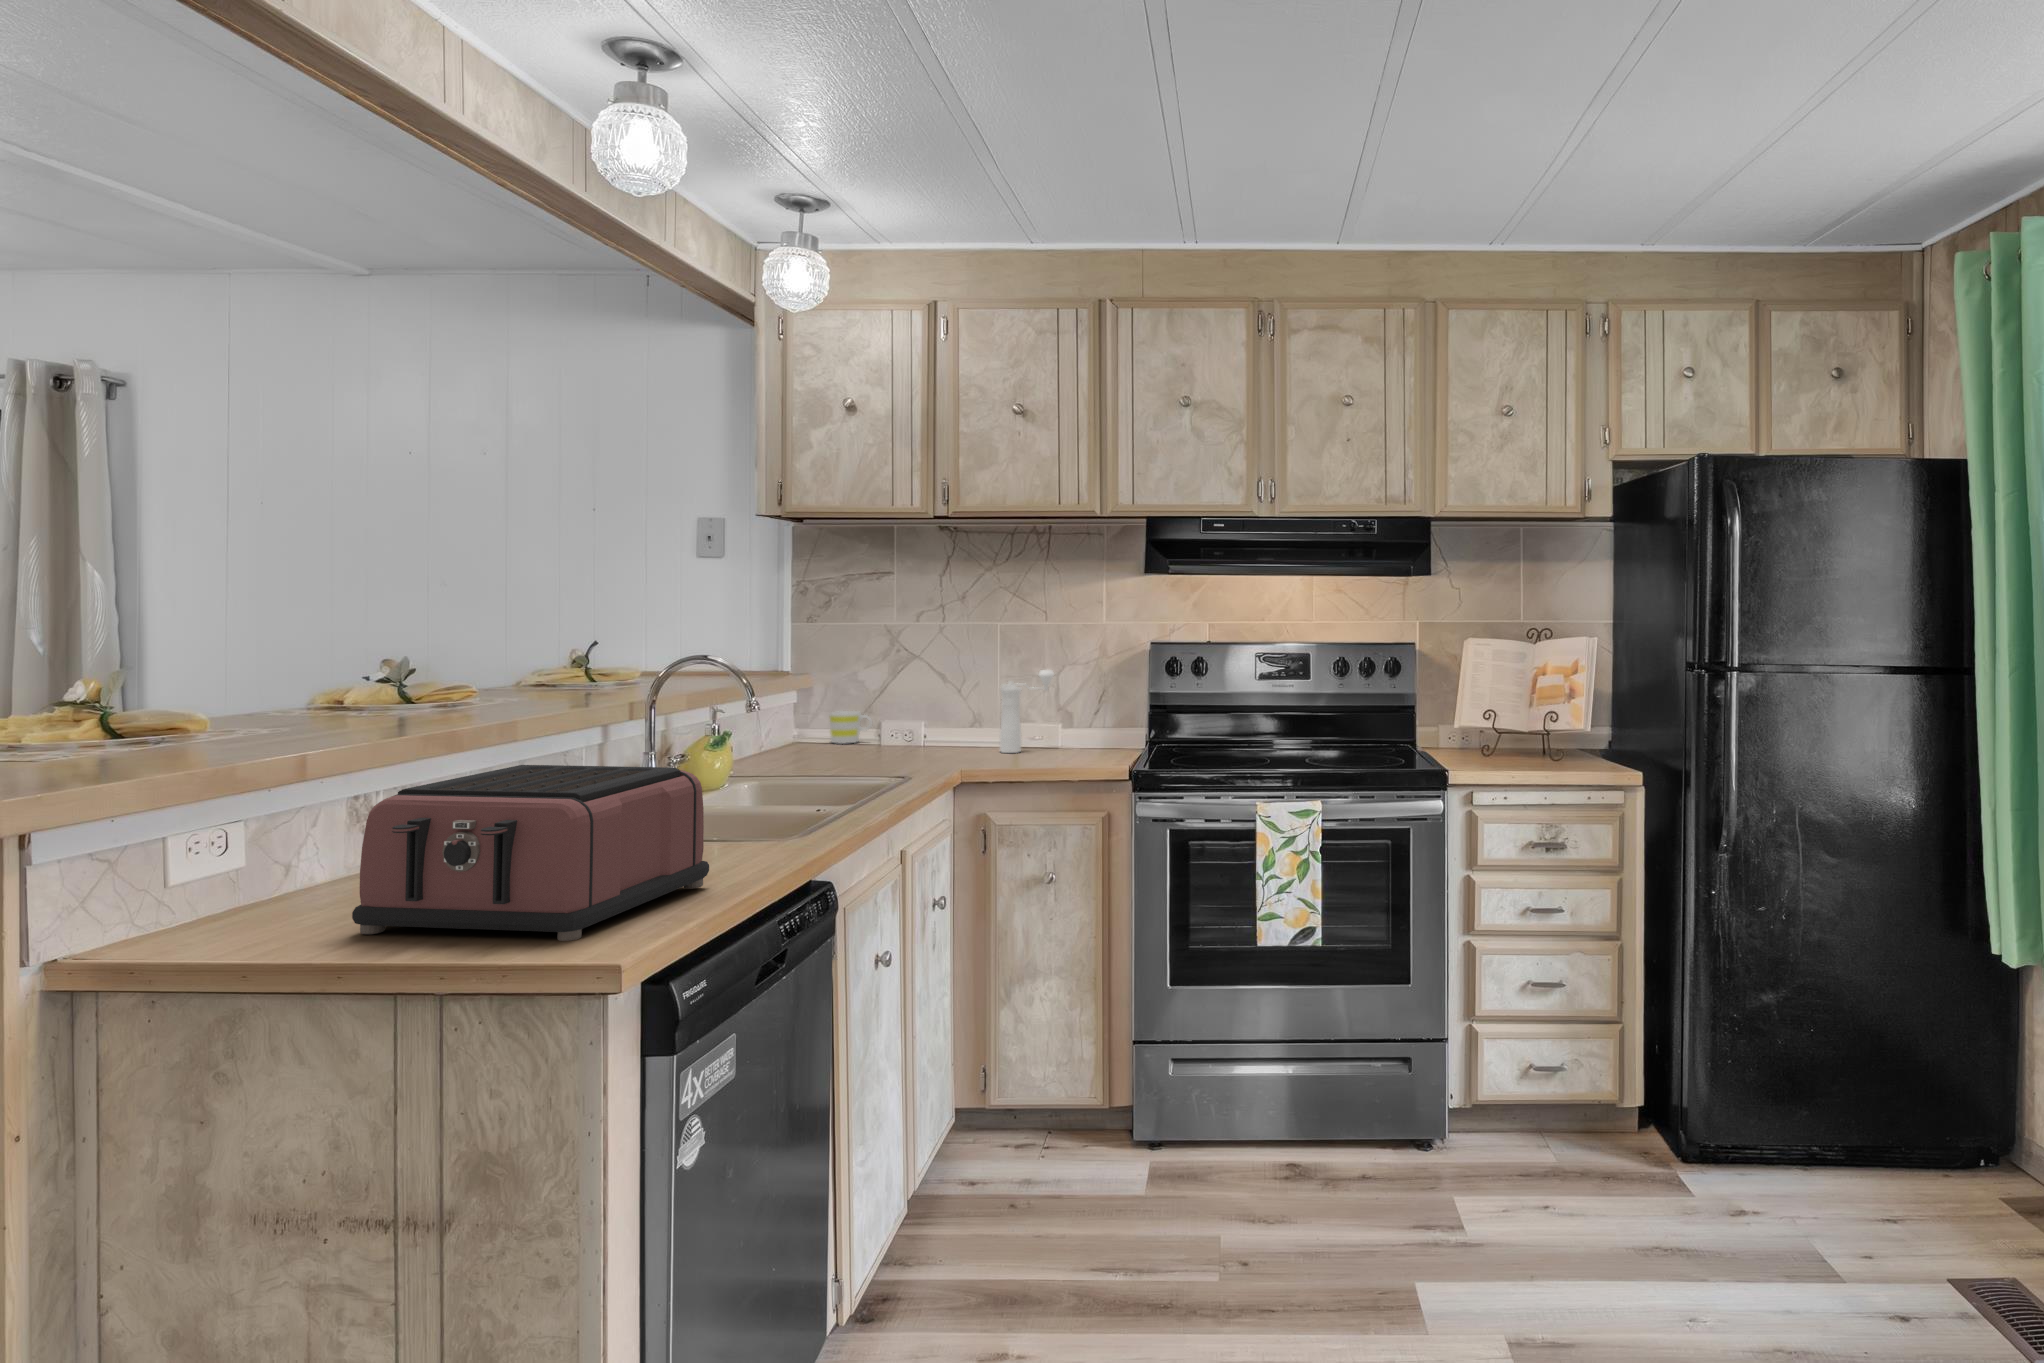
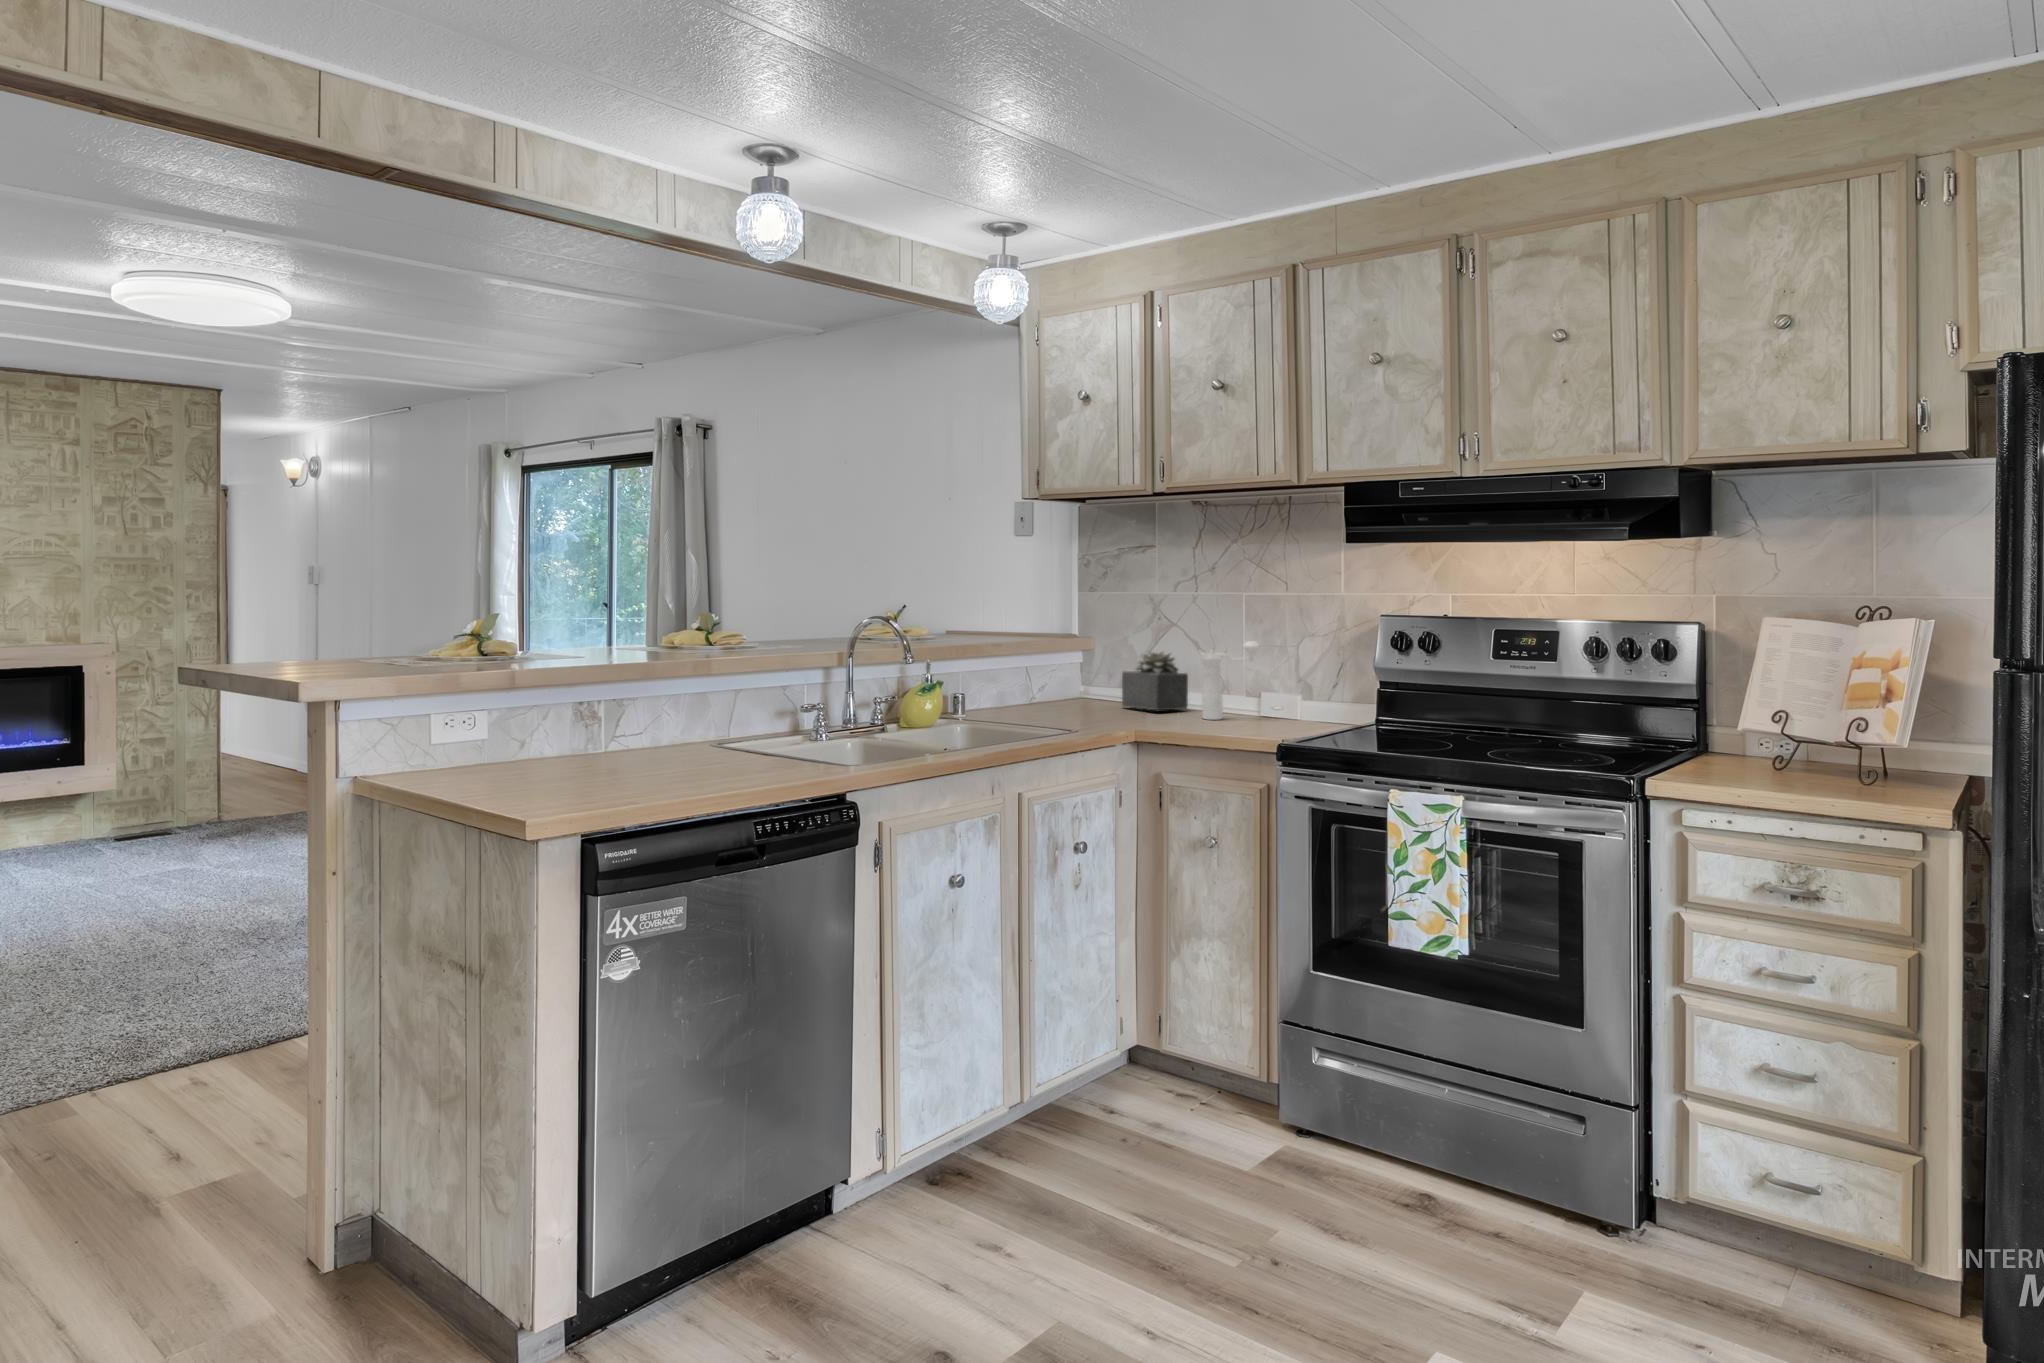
succulent plant: none [893,682,968,748] -> present [1122,651,1188,710]
mug: present [830,711,872,744] -> none [1083,673,1118,701]
toaster: present [352,765,709,941] -> none [480,686,707,808]

